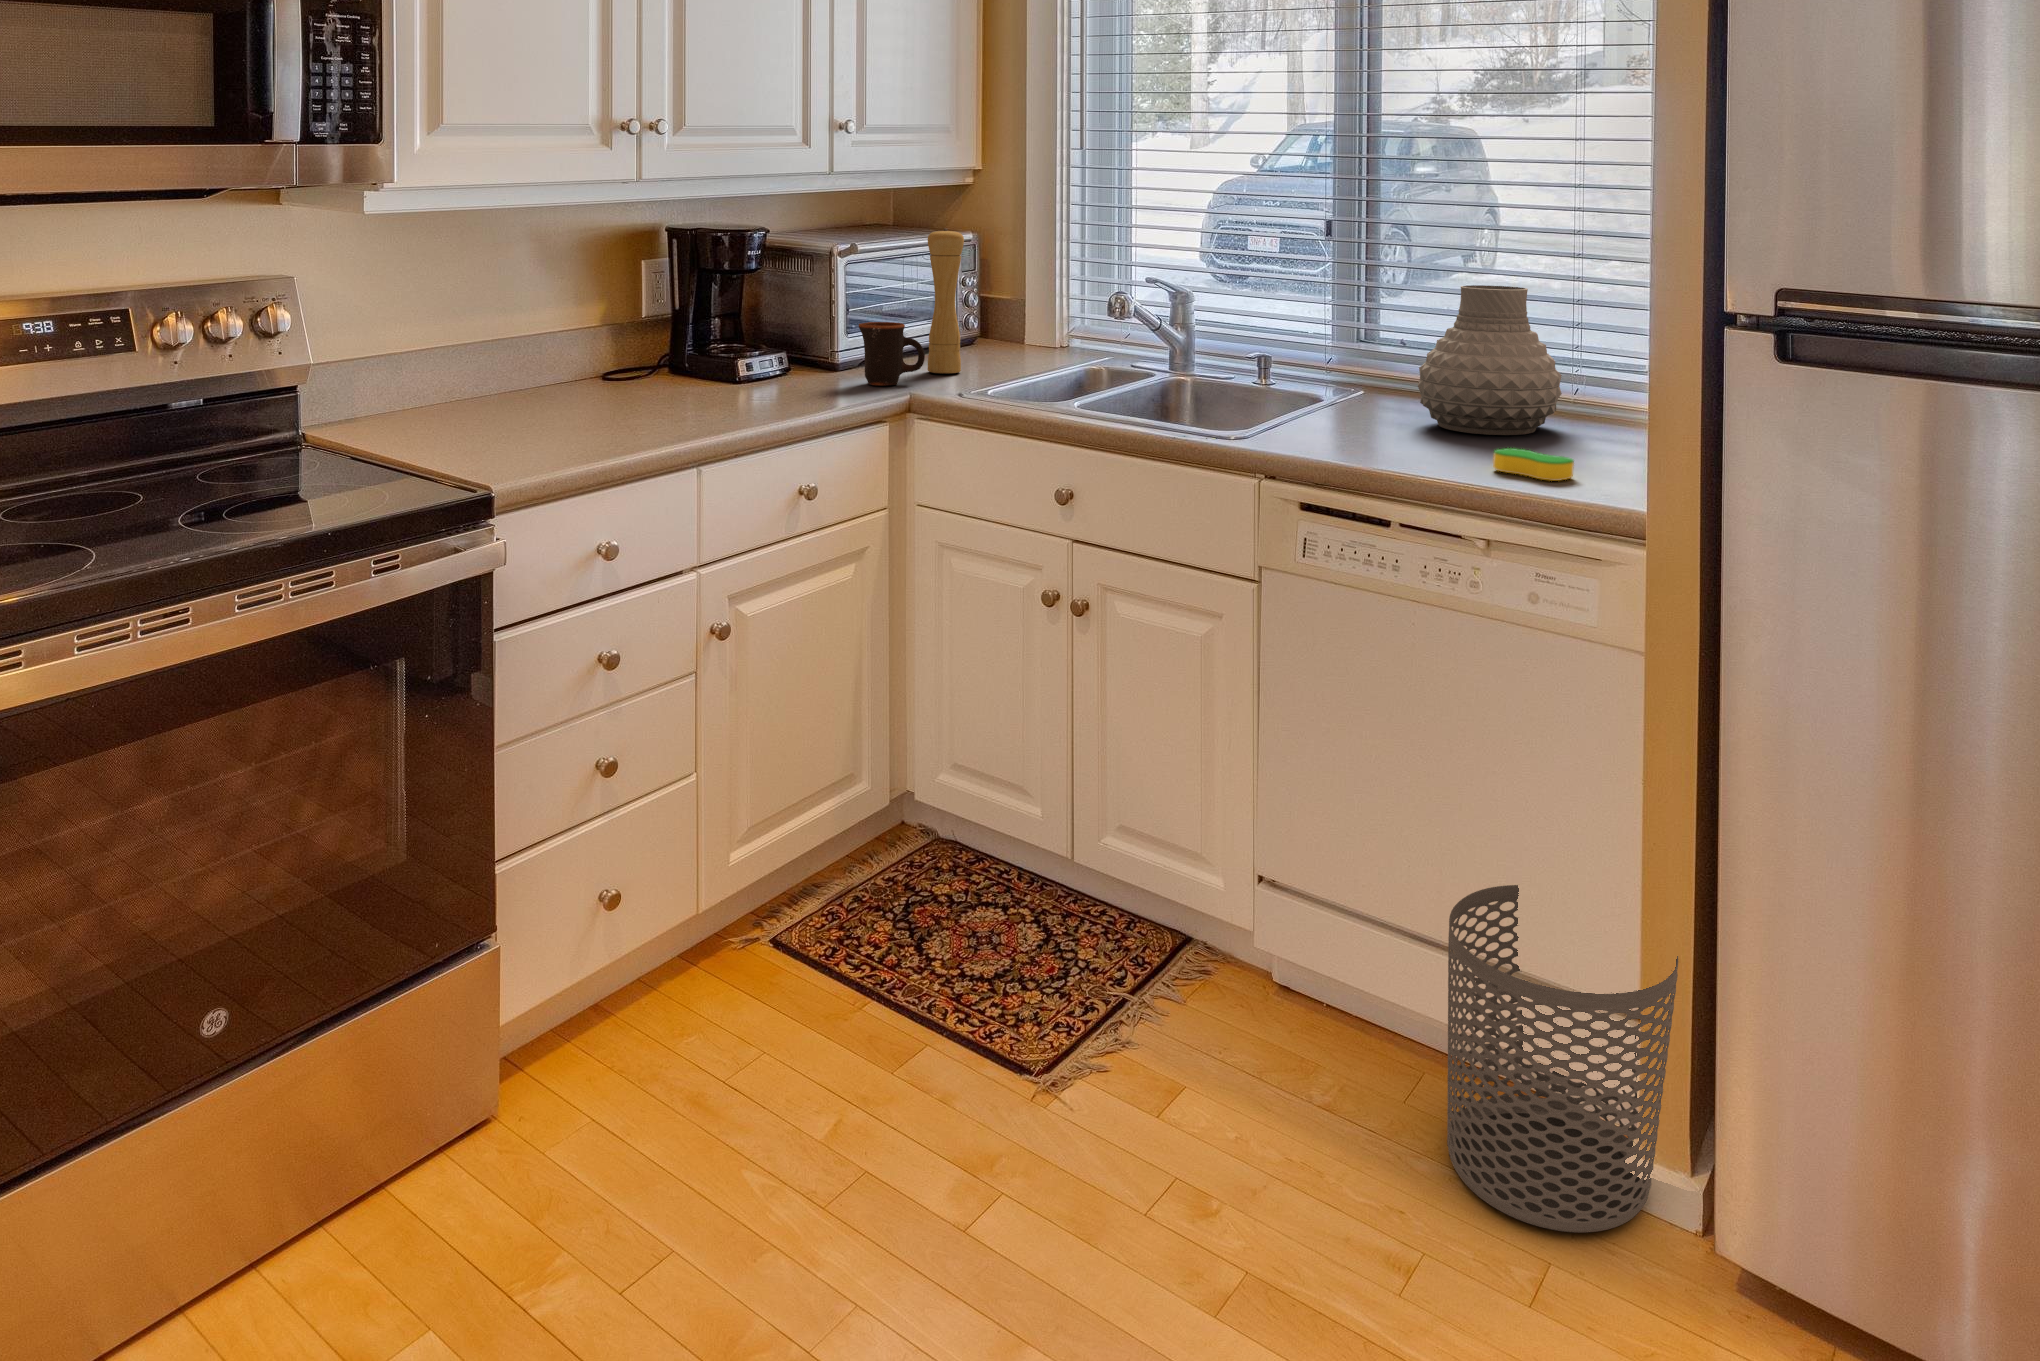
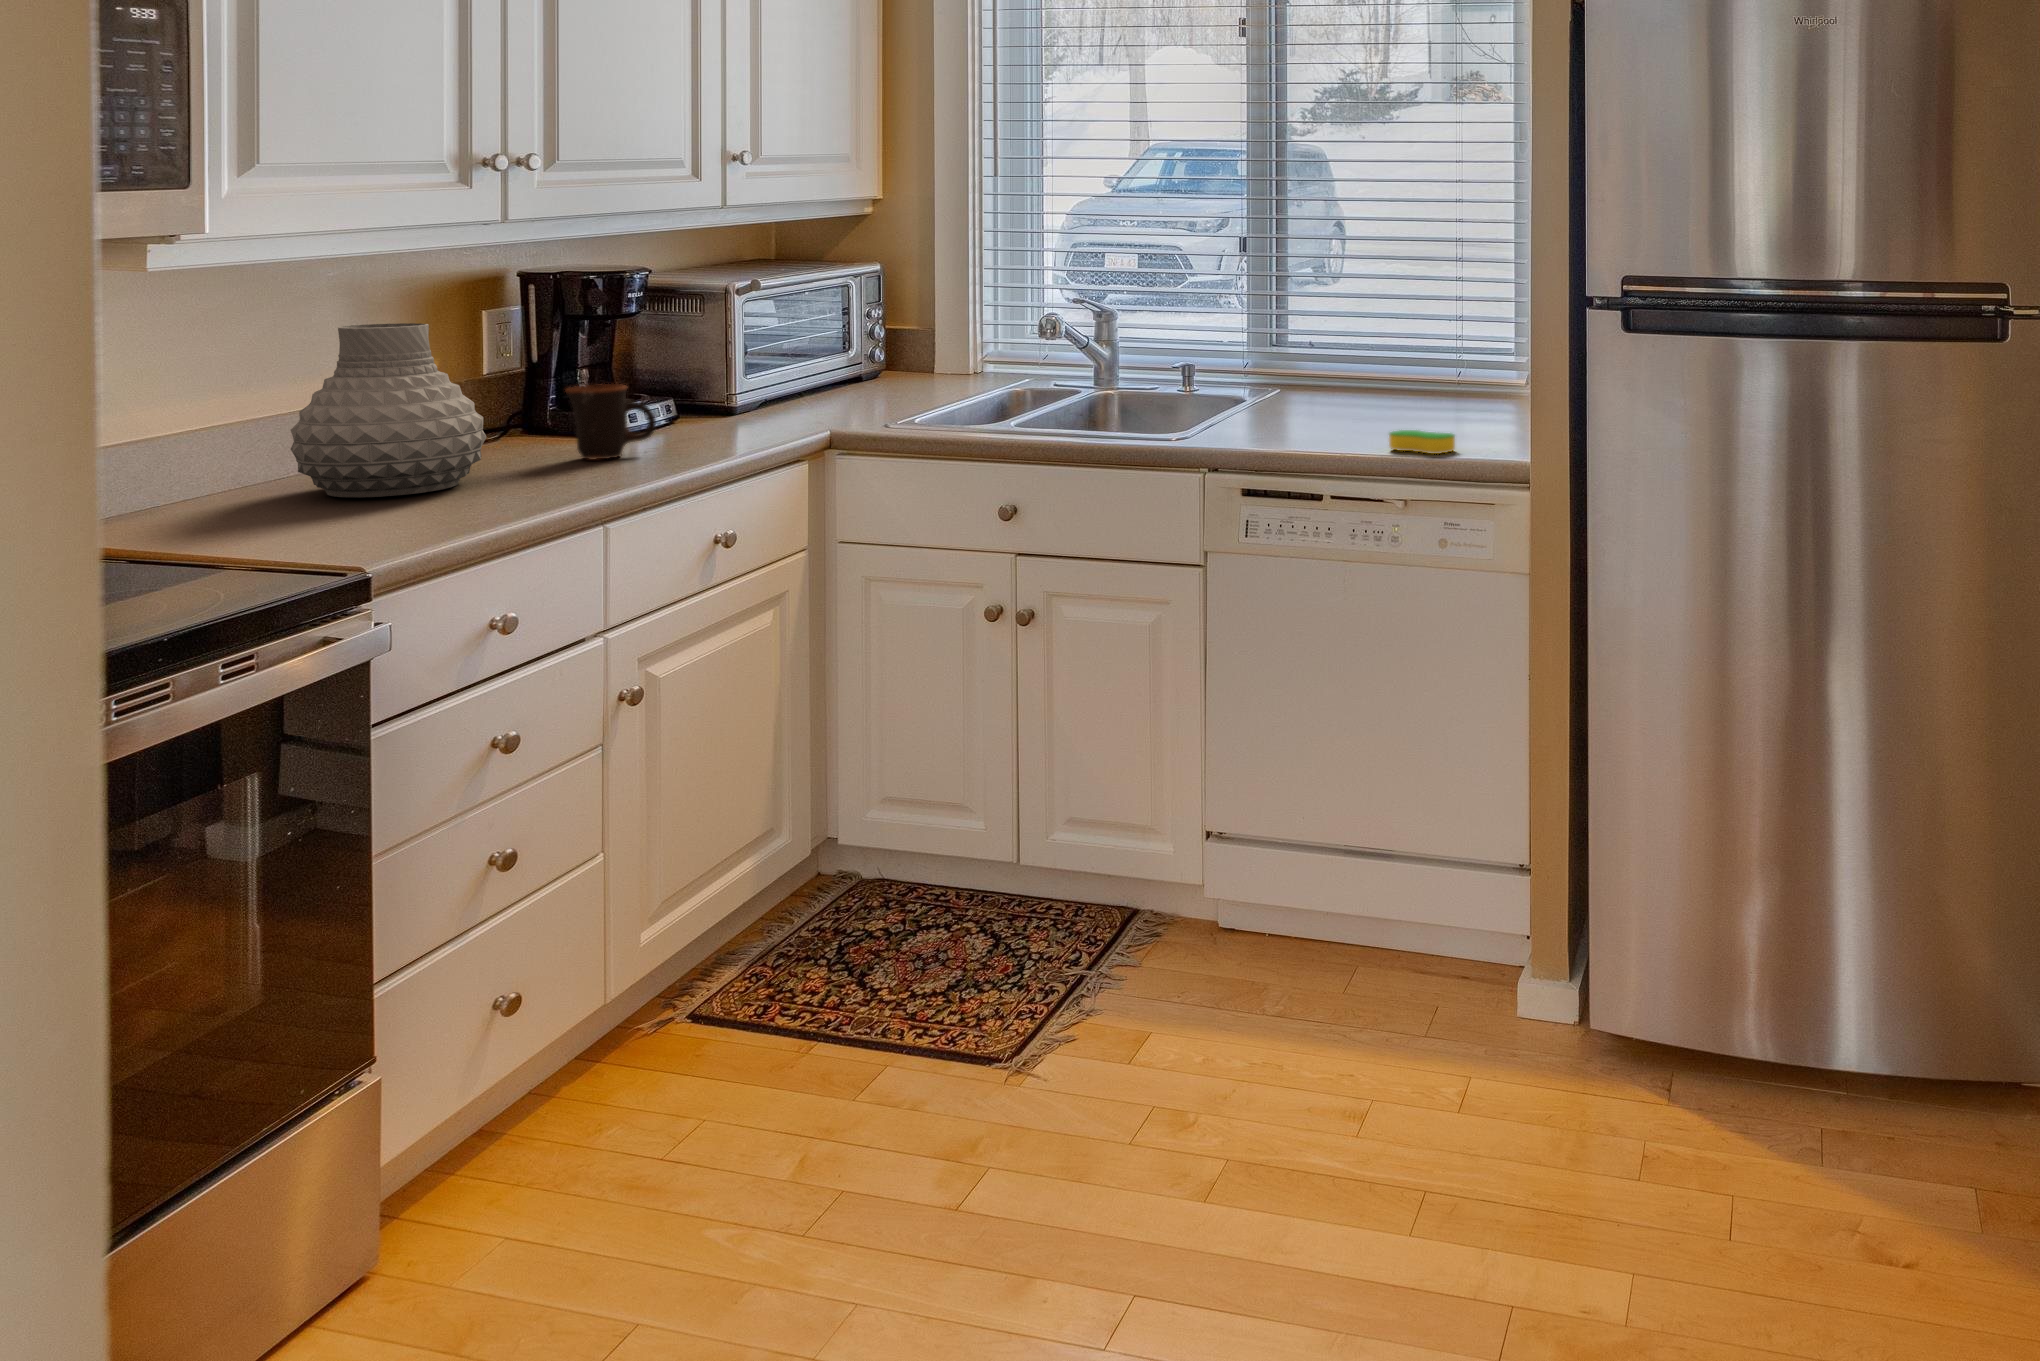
pepper mill: present [928,229,964,373] -> none [829,258,872,406]
vase: present [1418,285,1562,435] -> present [291,323,487,497]
mug: present [859,322,925,385] -> present [566,384,656,459]
waste bin: present [1447,885,1678,1233] -> none [1373,807,1559,1089]

